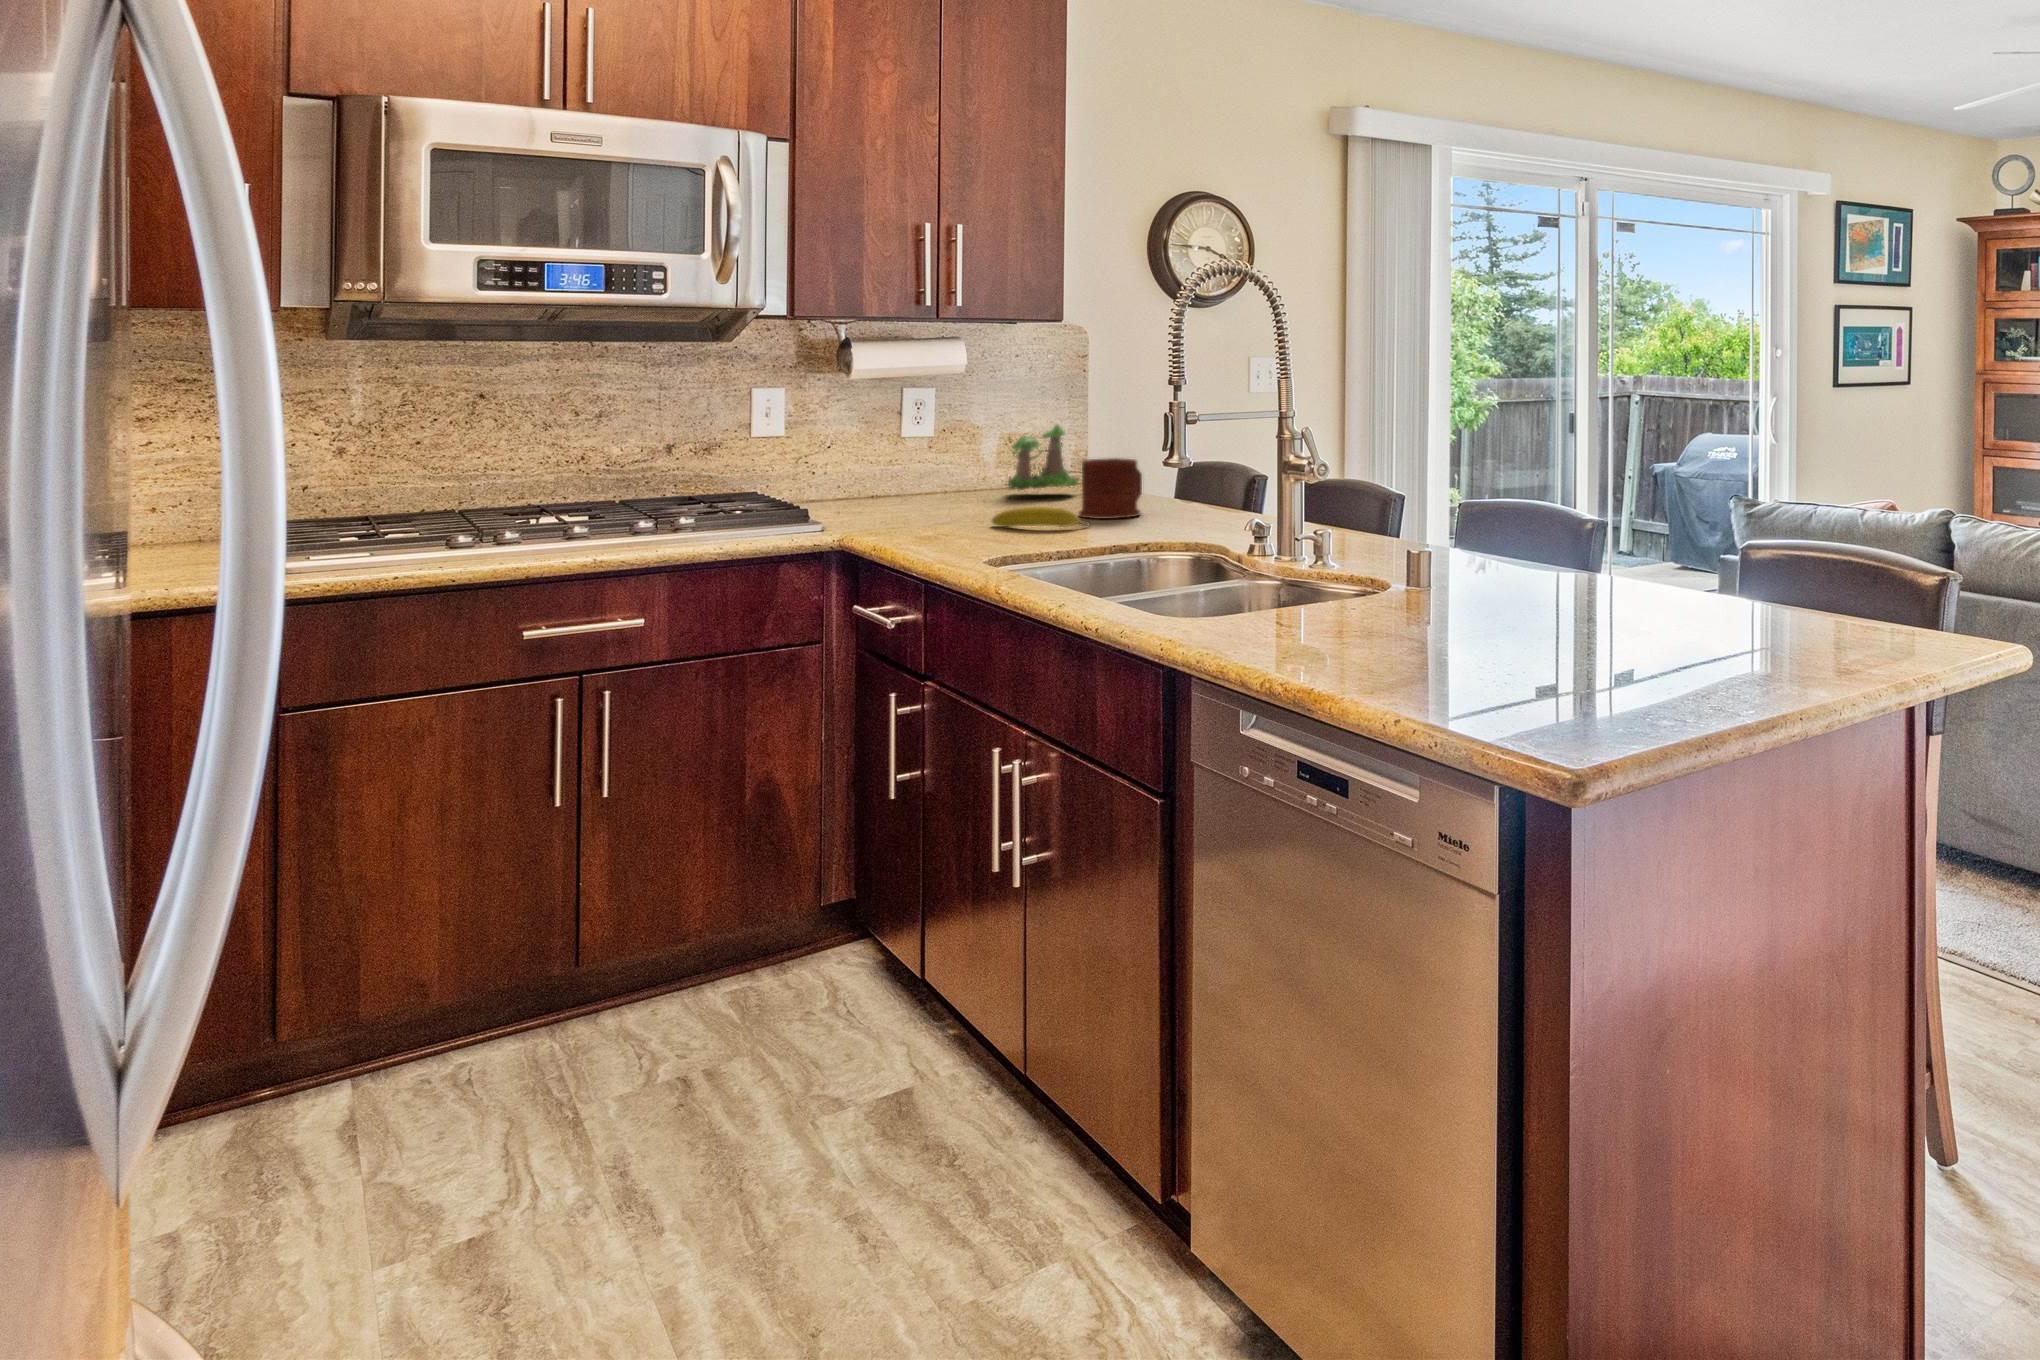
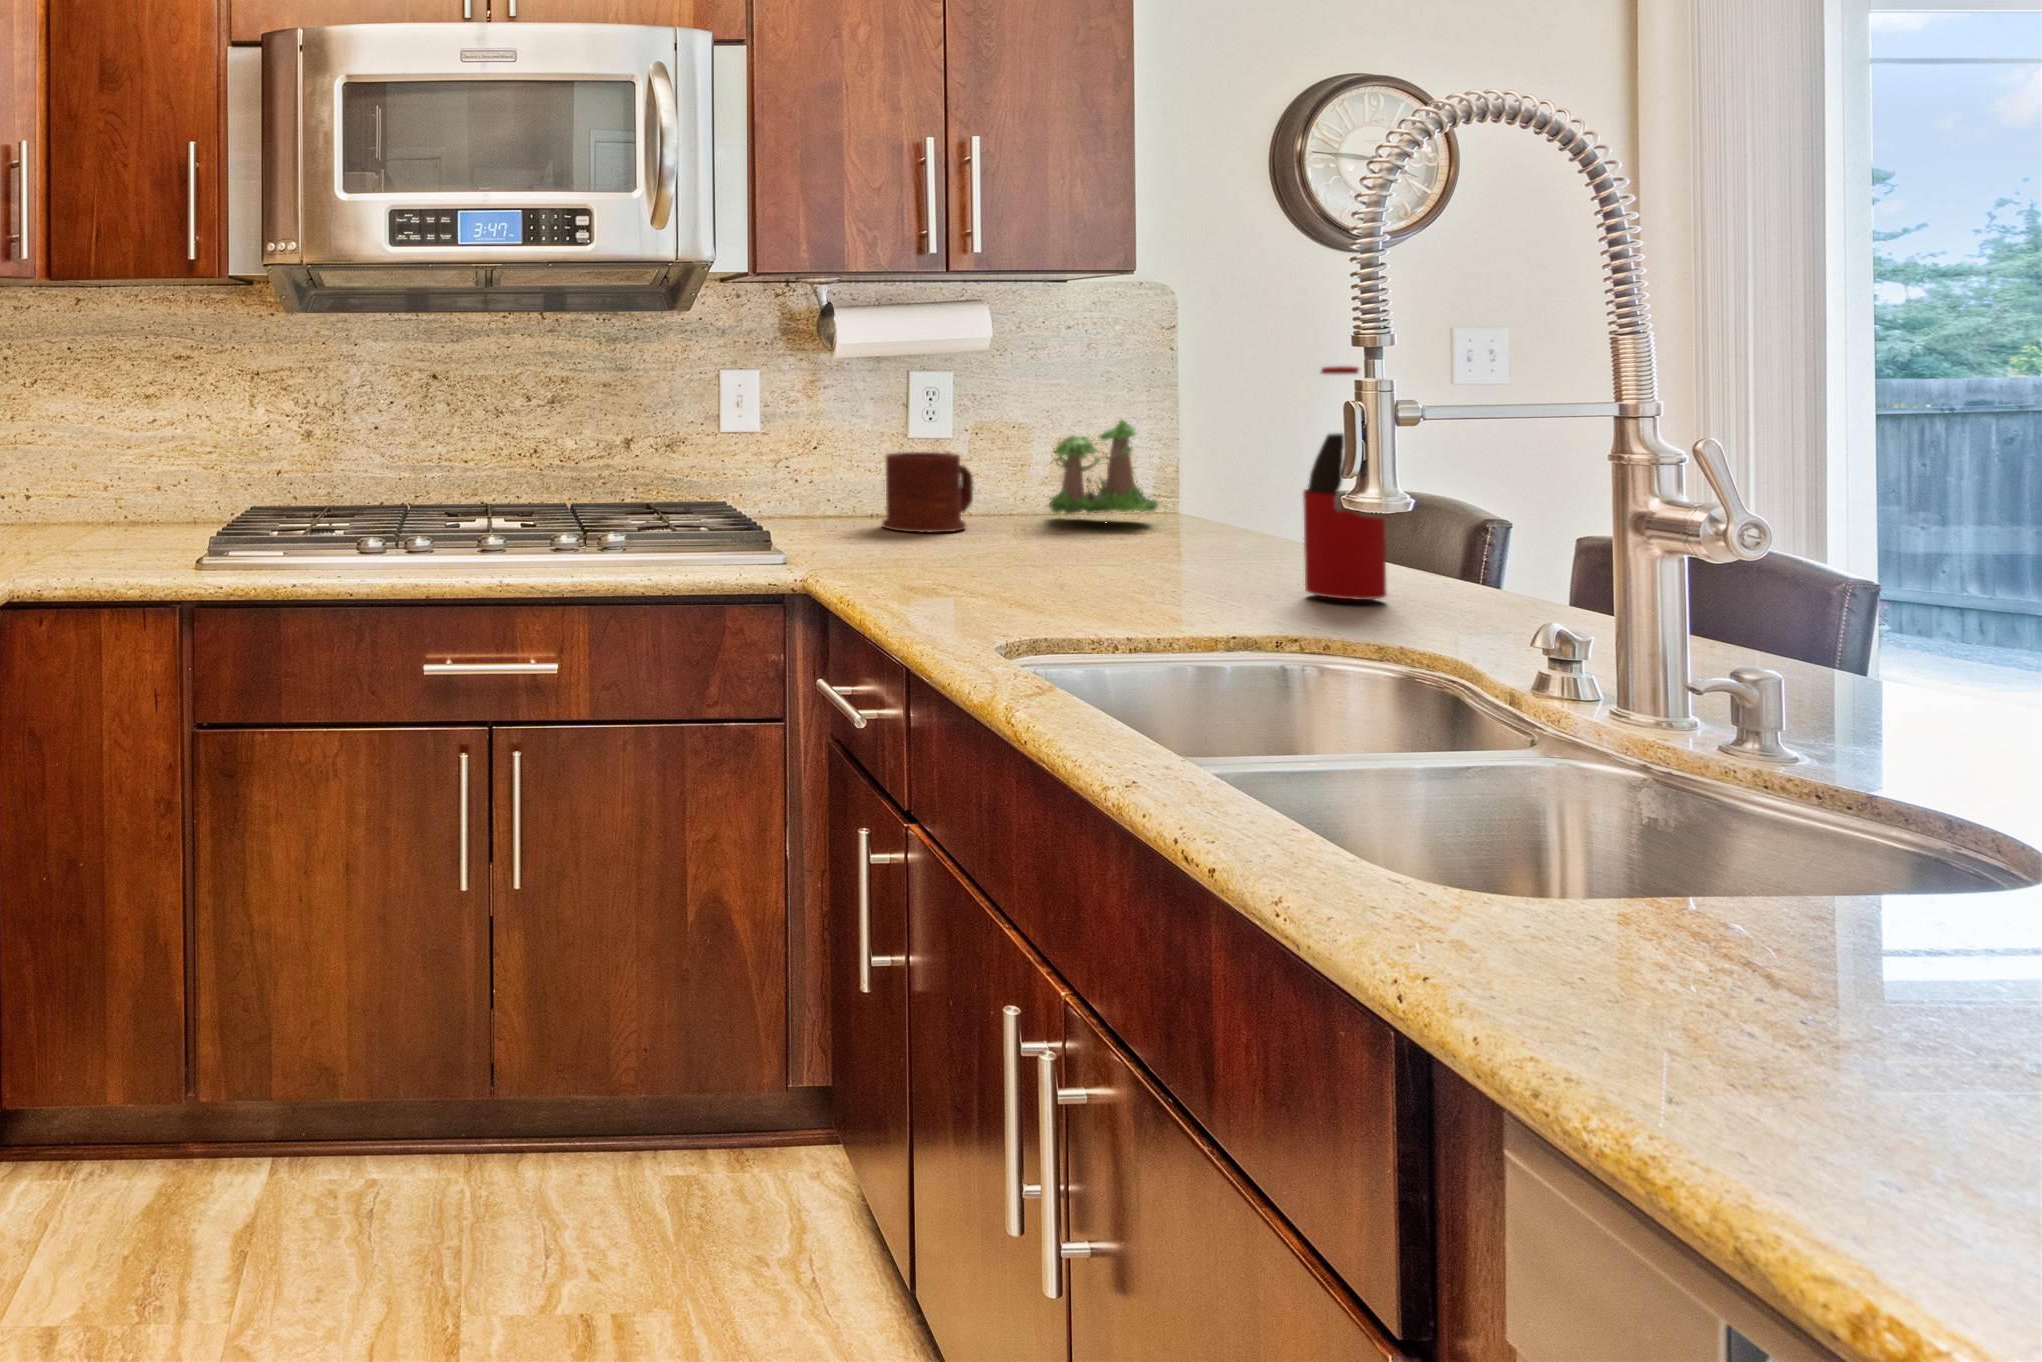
bottle: none [1157,392,1198,528] -> present [1303,366,1387,600]
mug: present [1078,458,1142,519] -> present [882,452,973,532]
fruit: present [992,507,1089,527] -> none [1018,549,1182,585]

